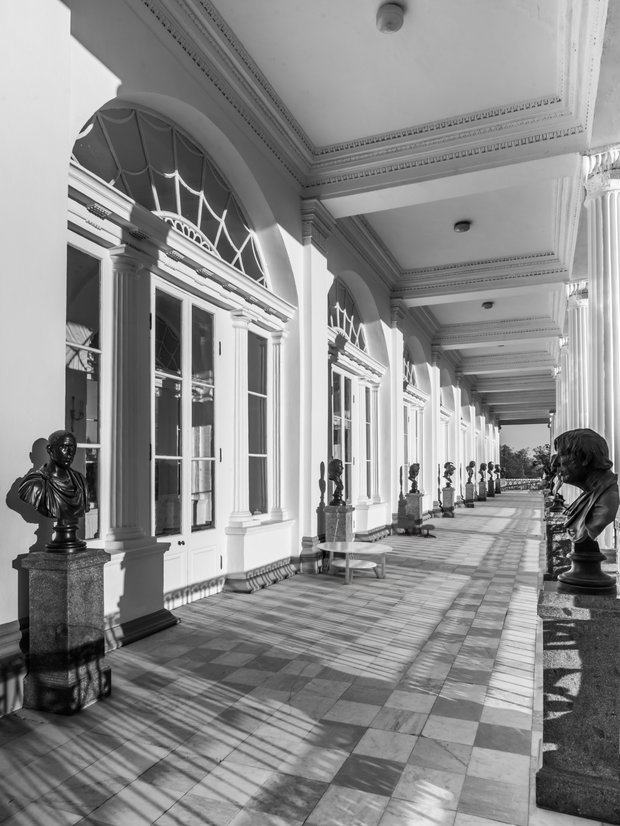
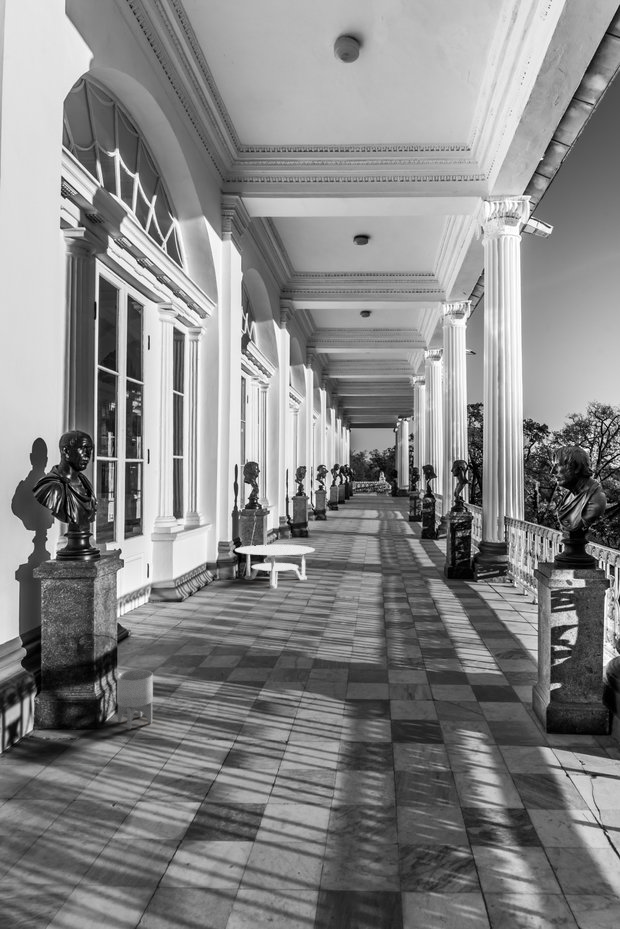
lounge chair: present [397,500,436,538] -> none [283,502,325,540]
planter: none [87,663,123,722] -> present [117,670,153,729]

